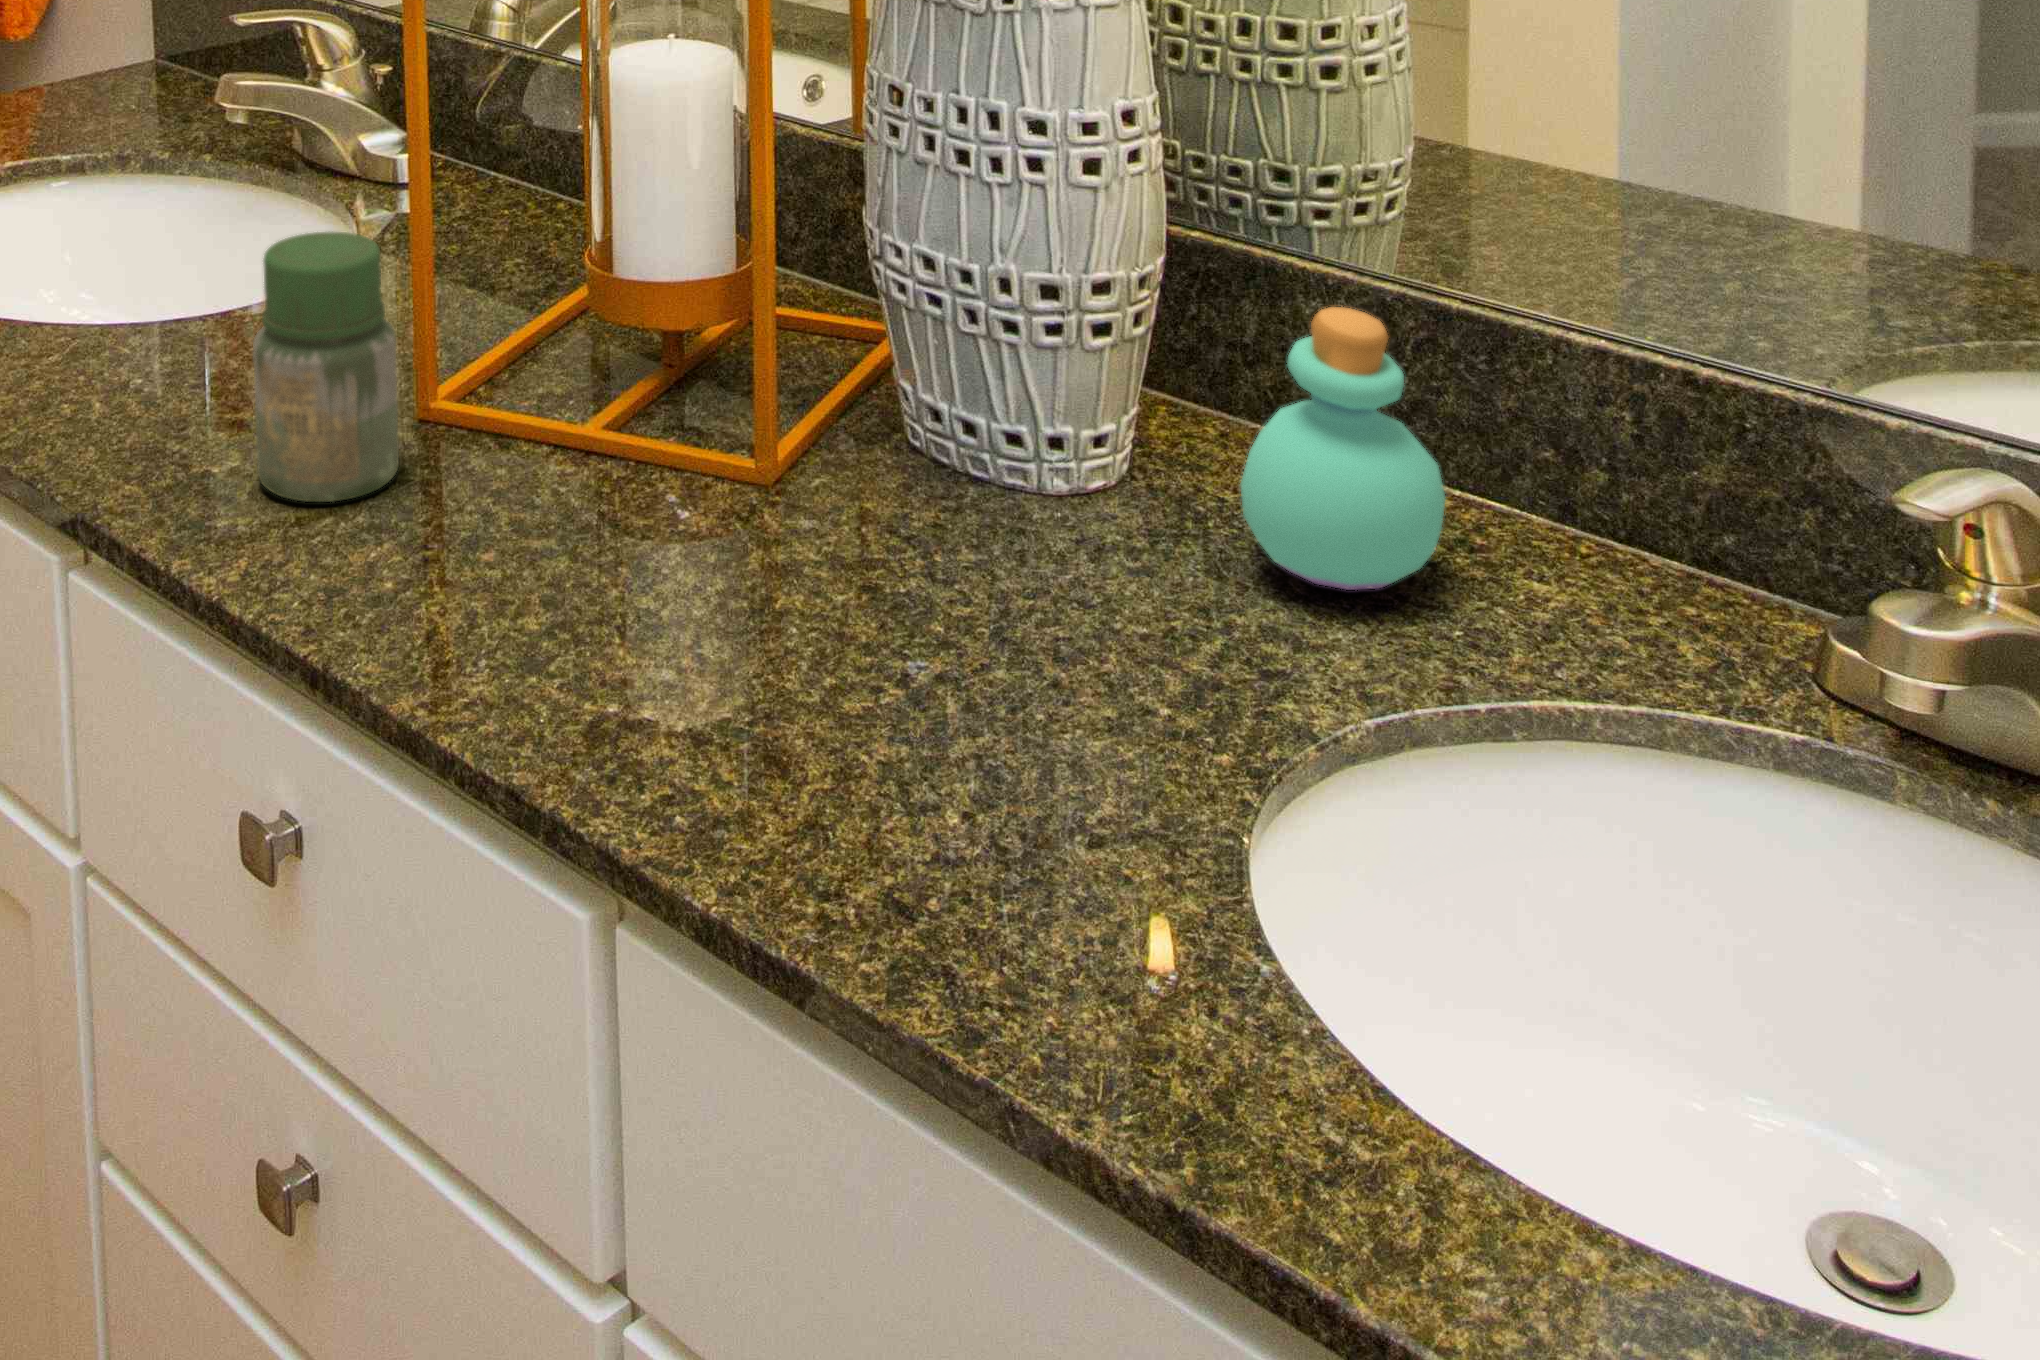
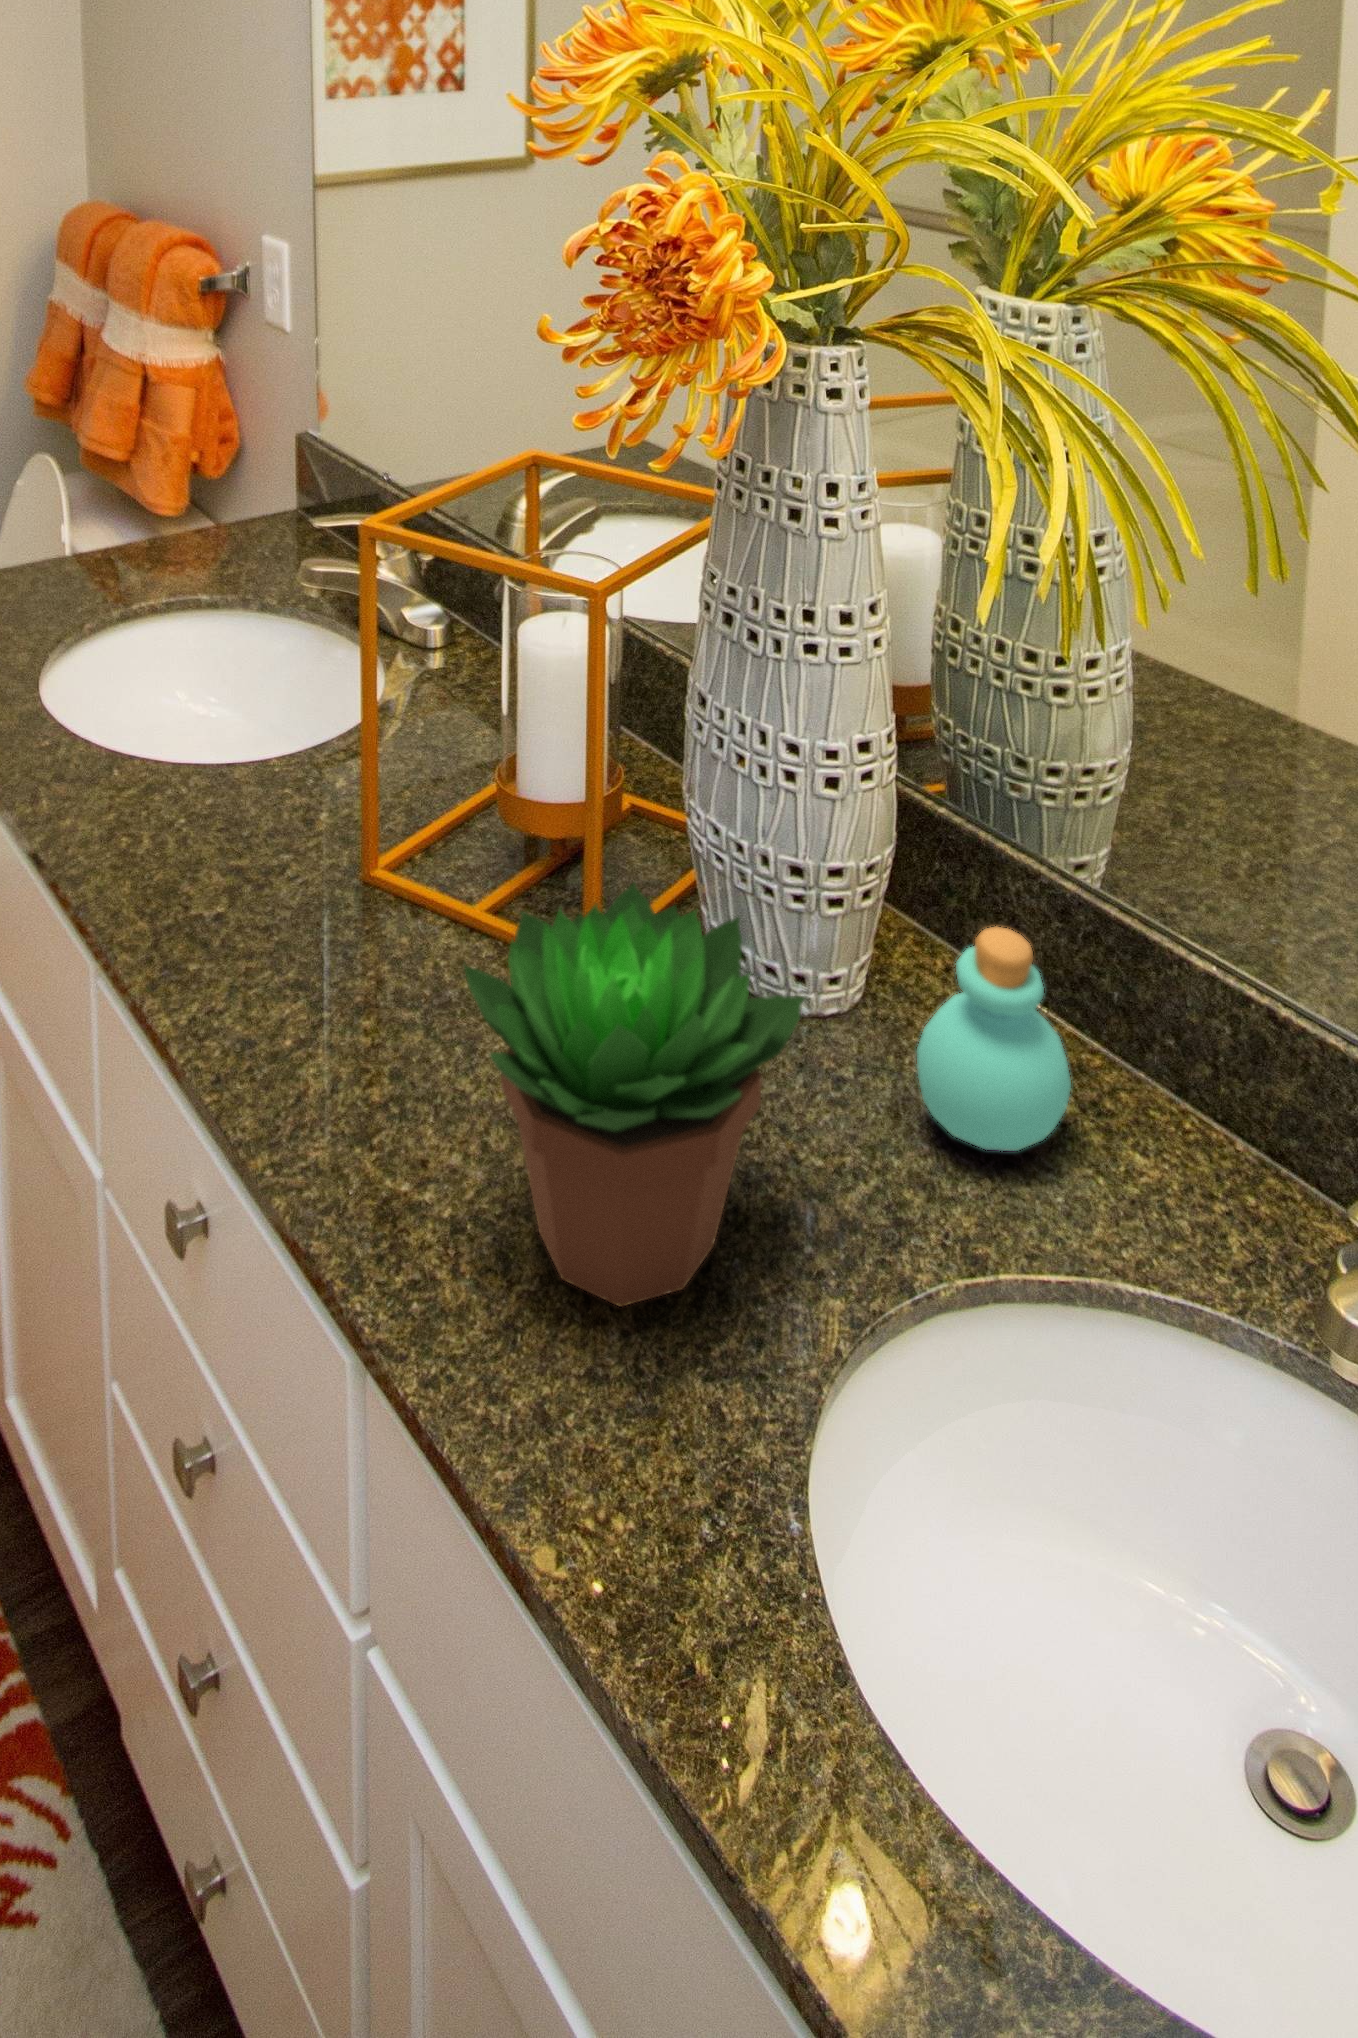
jar: present [253,232,399,502] -> none [232,748,337,953]
succulent plant: none [698,281,1135,794] -> present [464,883,805,1307]

